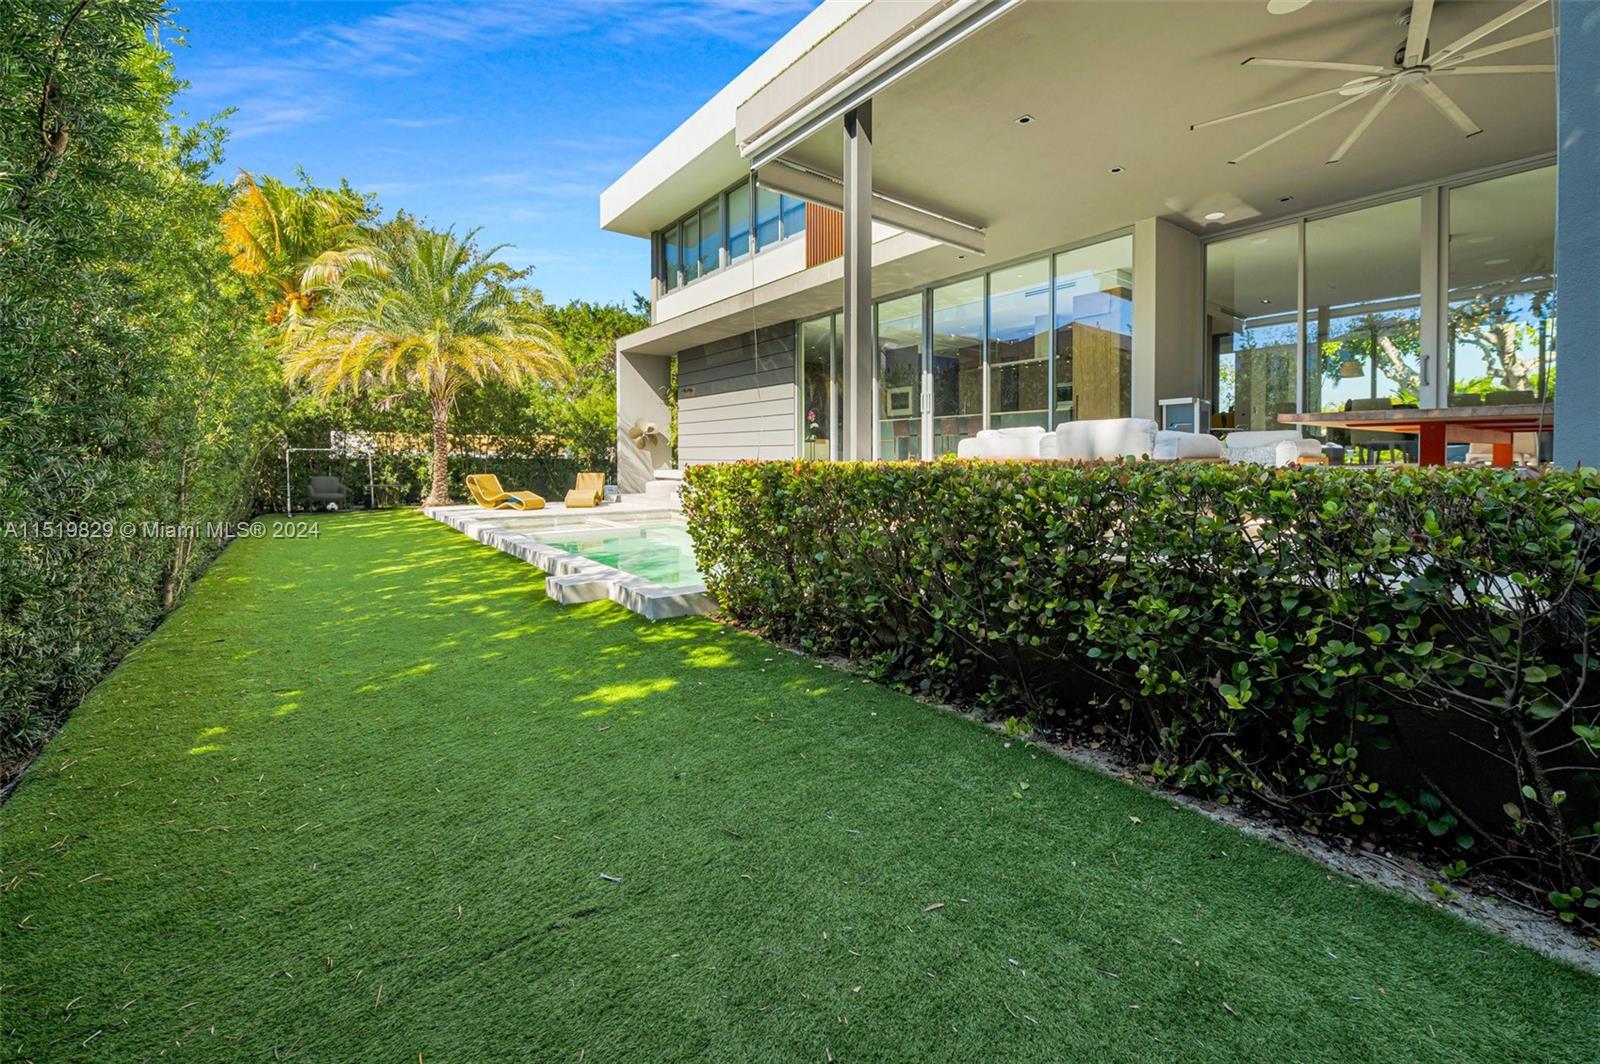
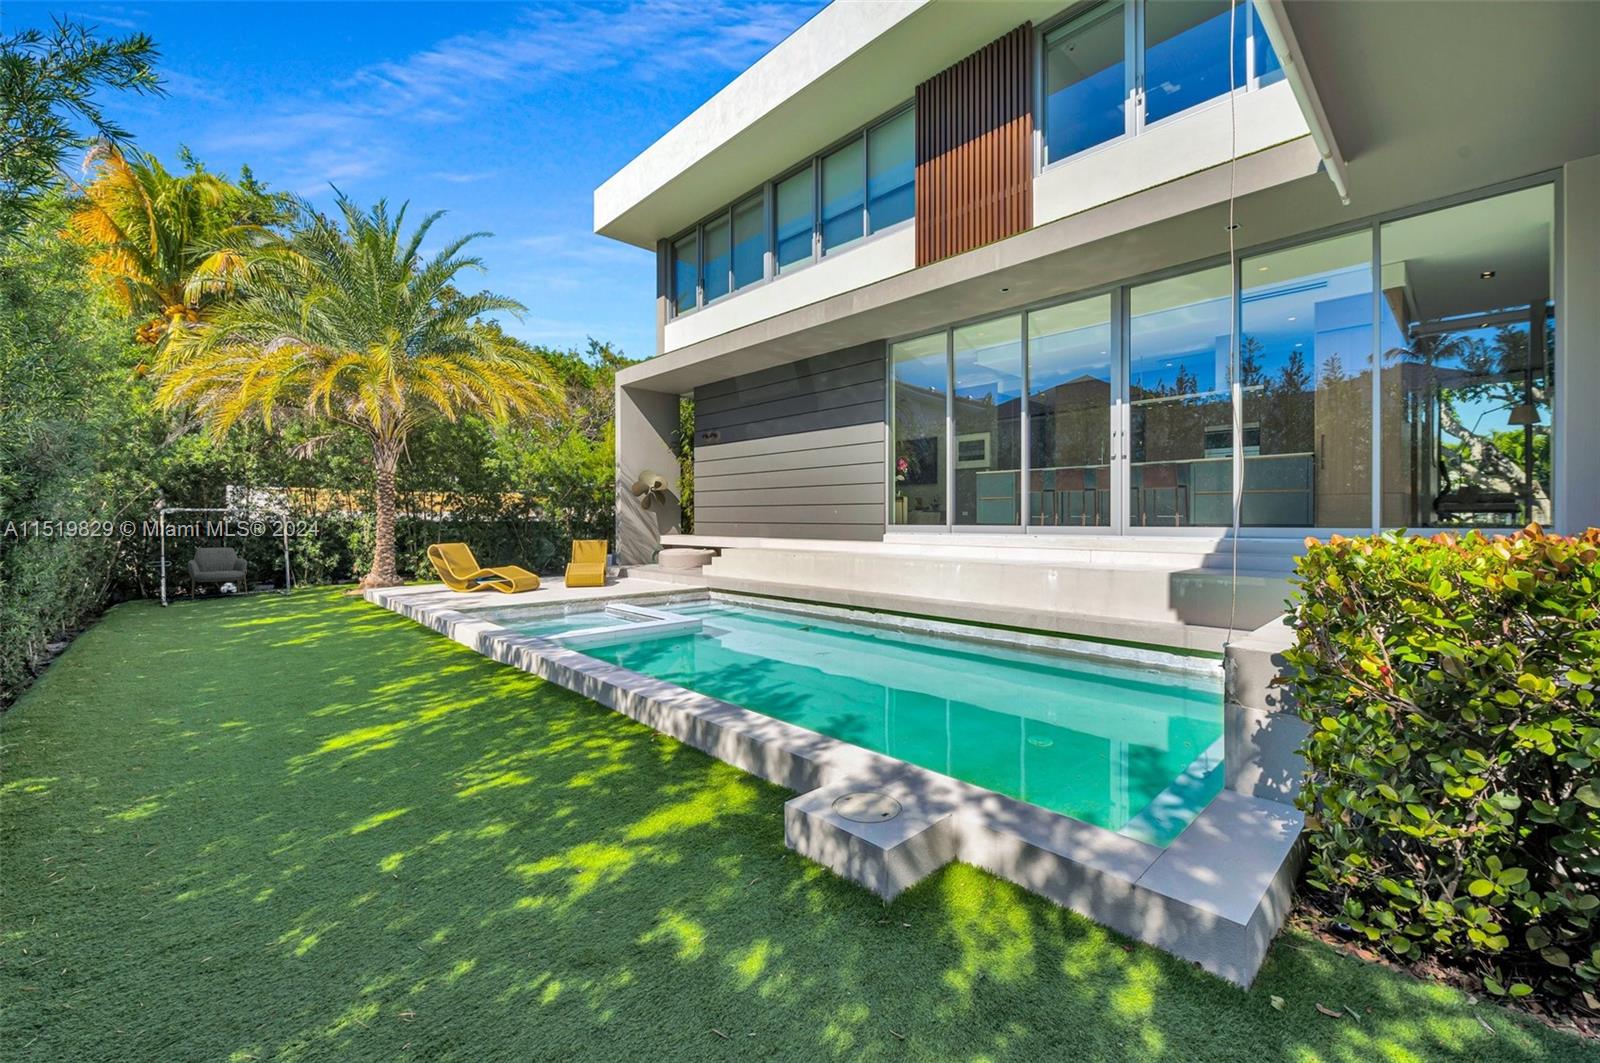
round table: present [364,485,403,510] -> none [272,556,329,591]

